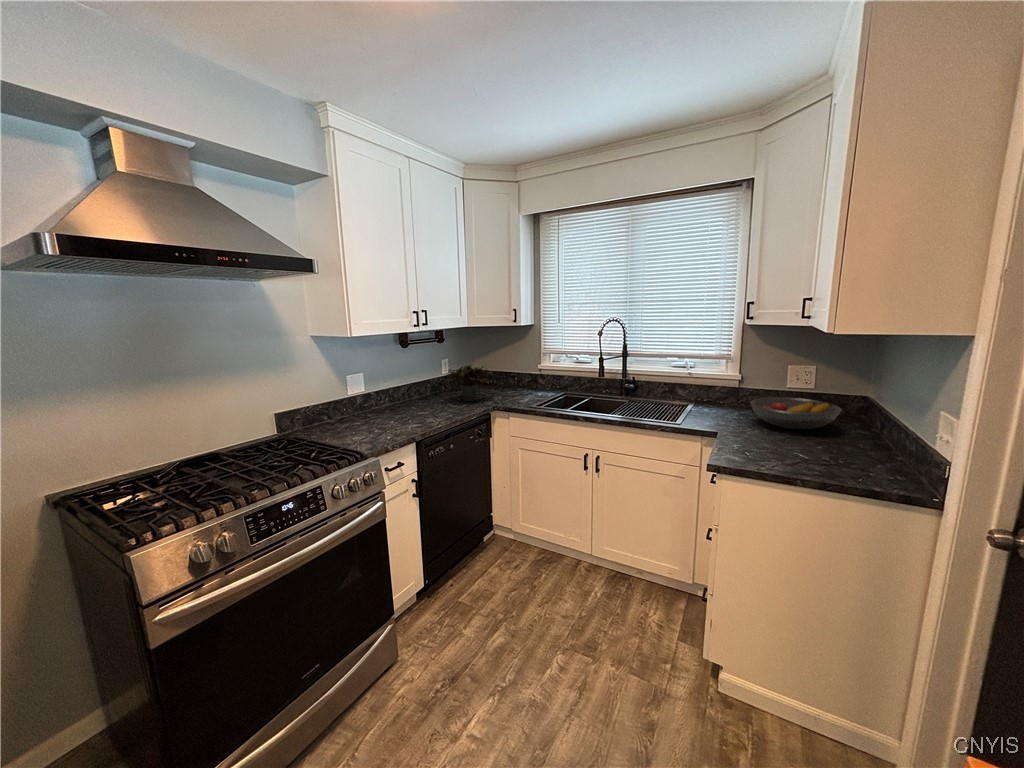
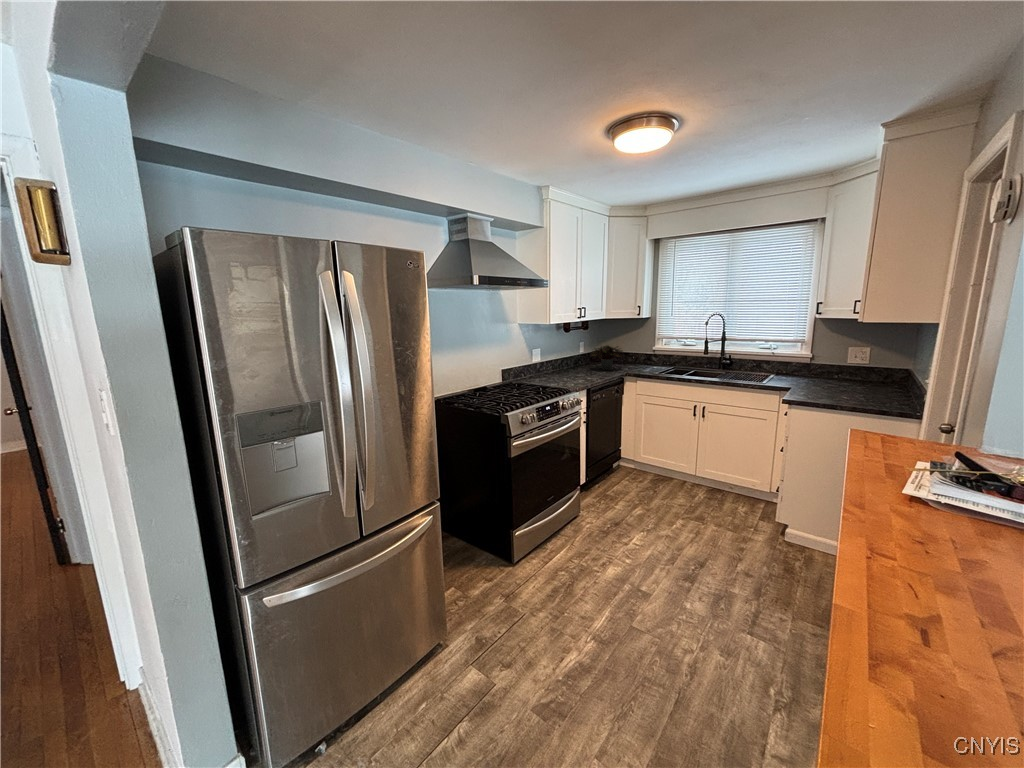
fruit bowl: present [750,397,842,429] -> none [817,368,882,387]

